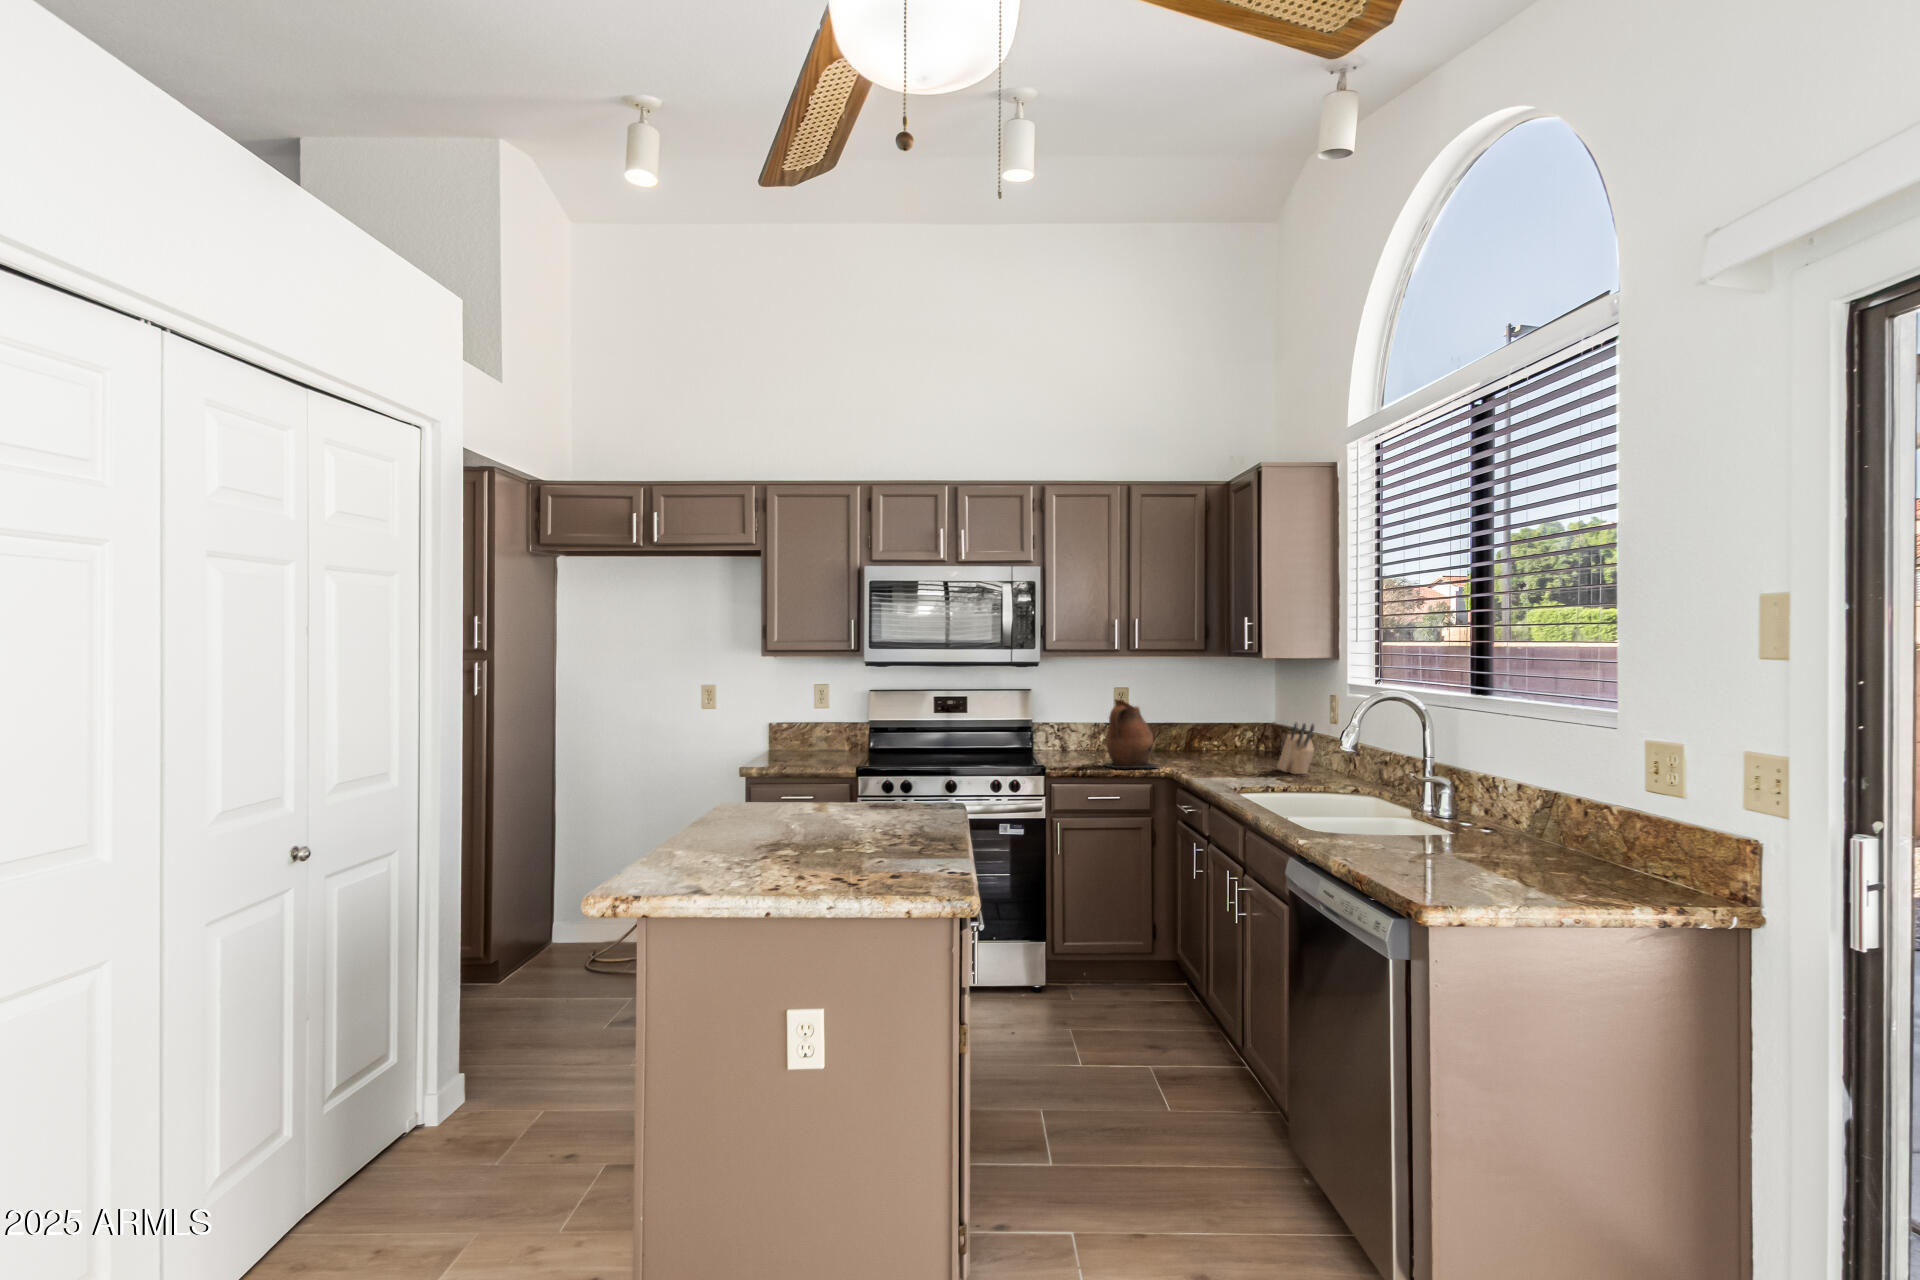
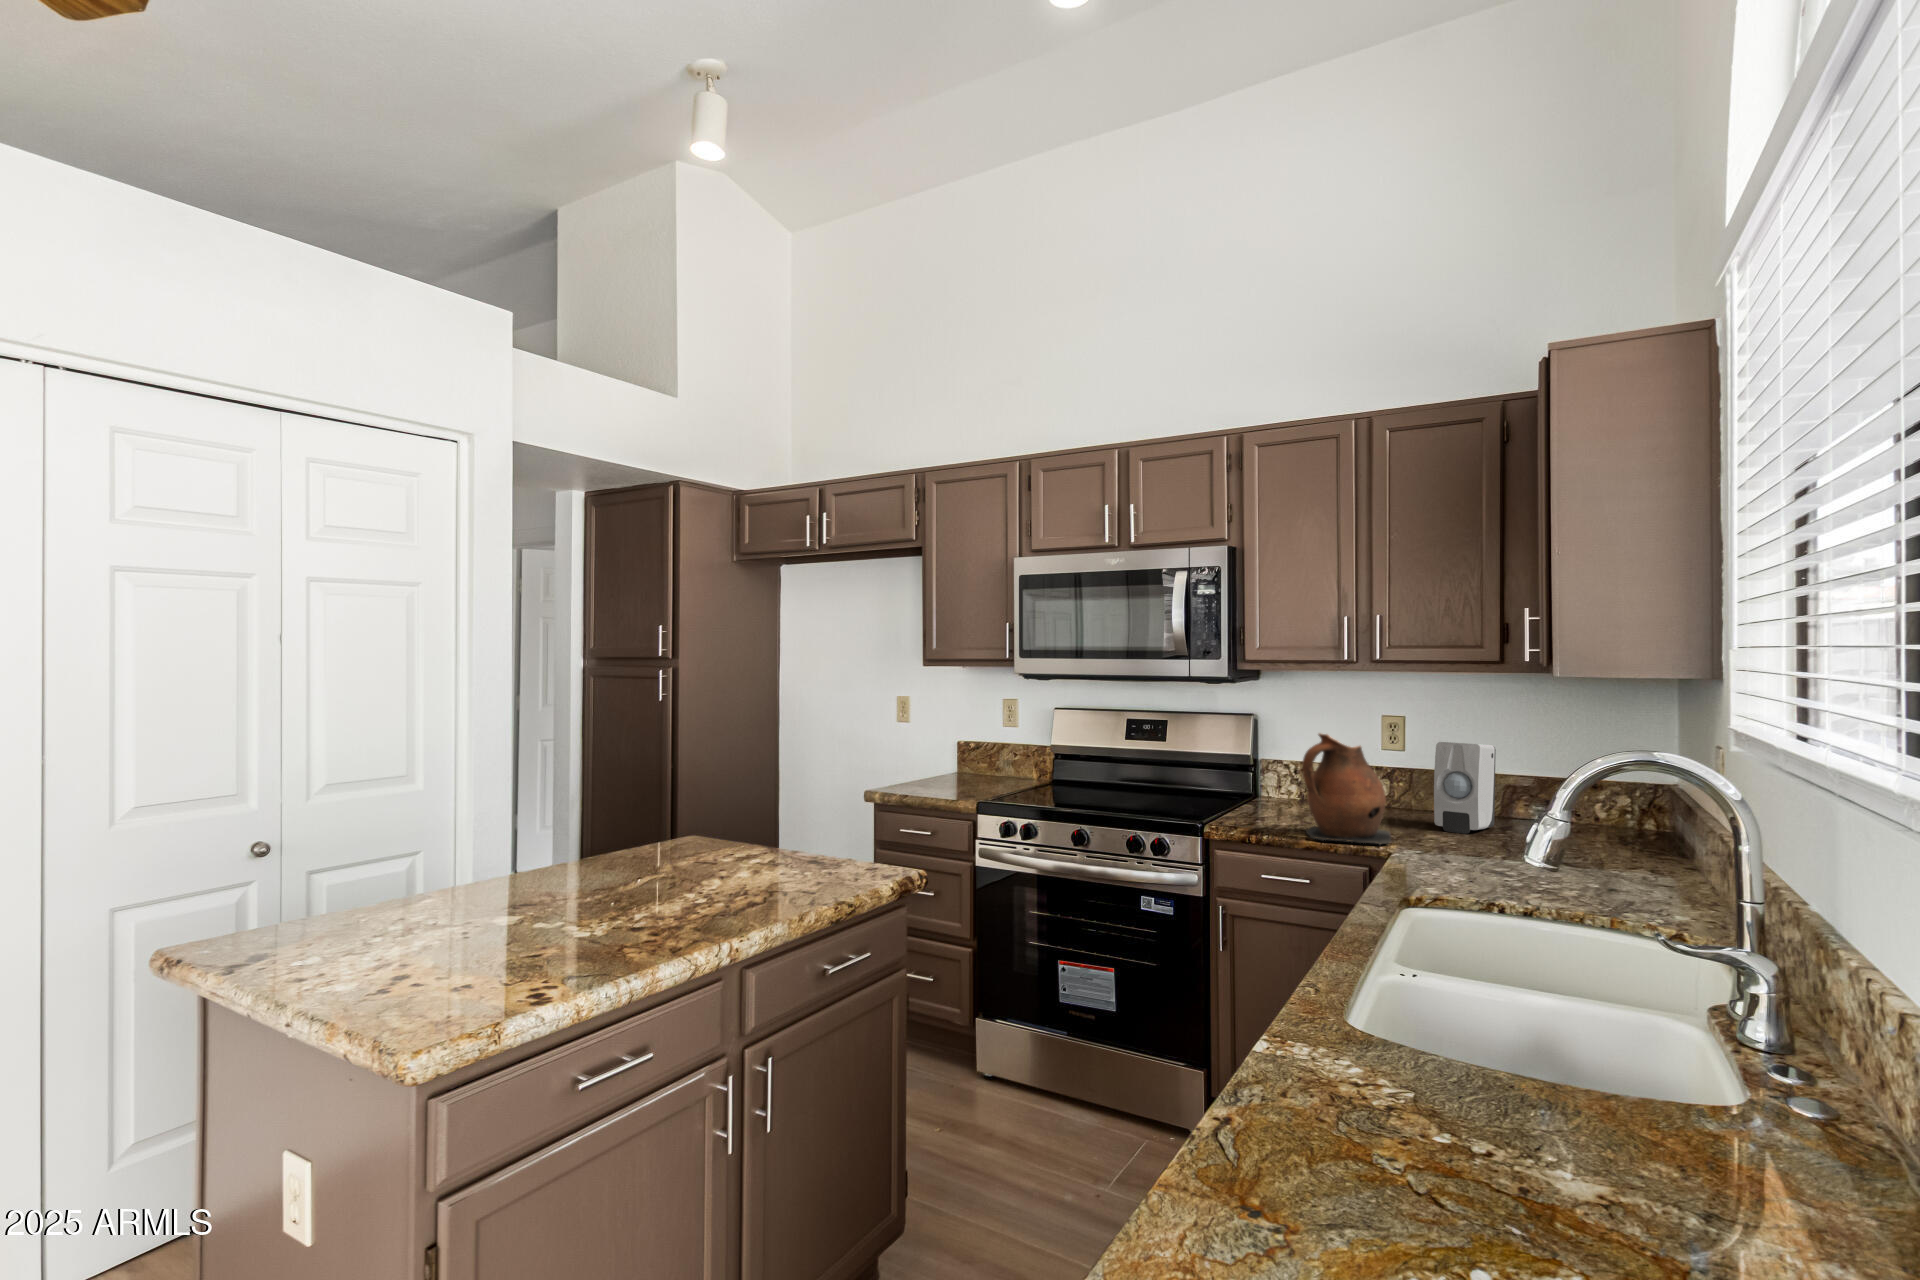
soap dispenser: none [1160,703,1186,761] -> present [1434,742,1496,834]
knife block: present [1277,723,1314,774] -> none [1596,792,1646,889]

